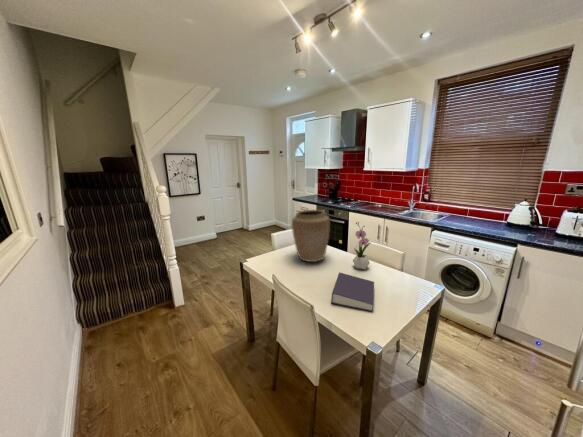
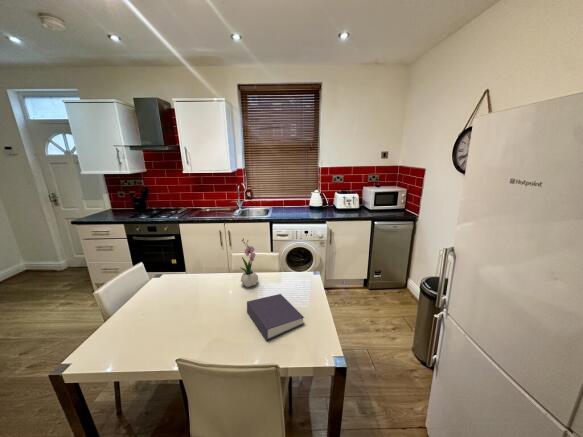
vase: present [292,210,330,262] -> none [151,235,208,309]

